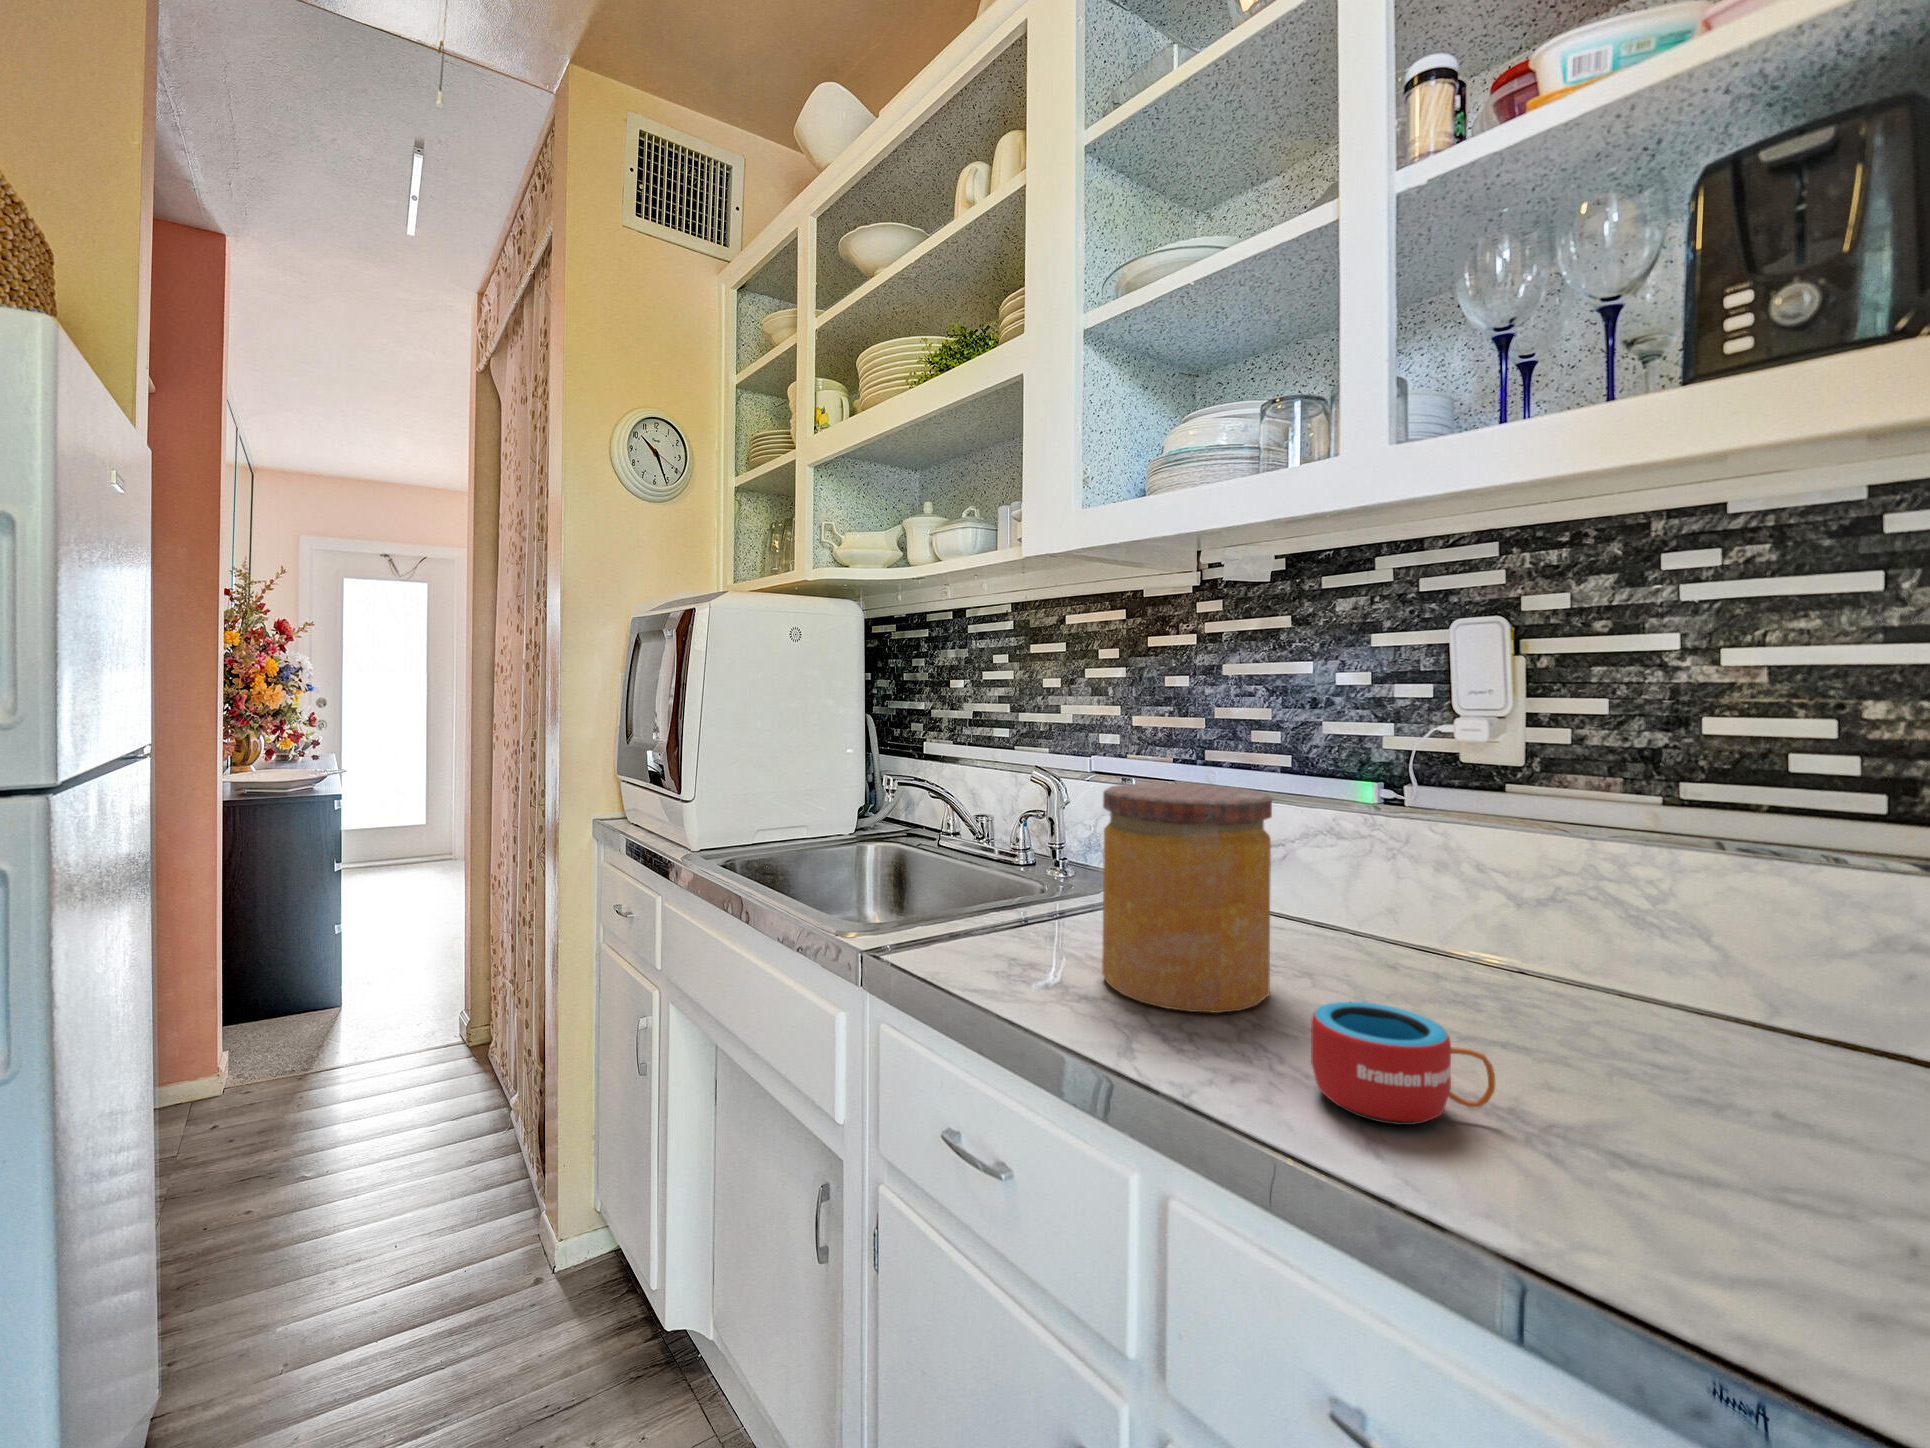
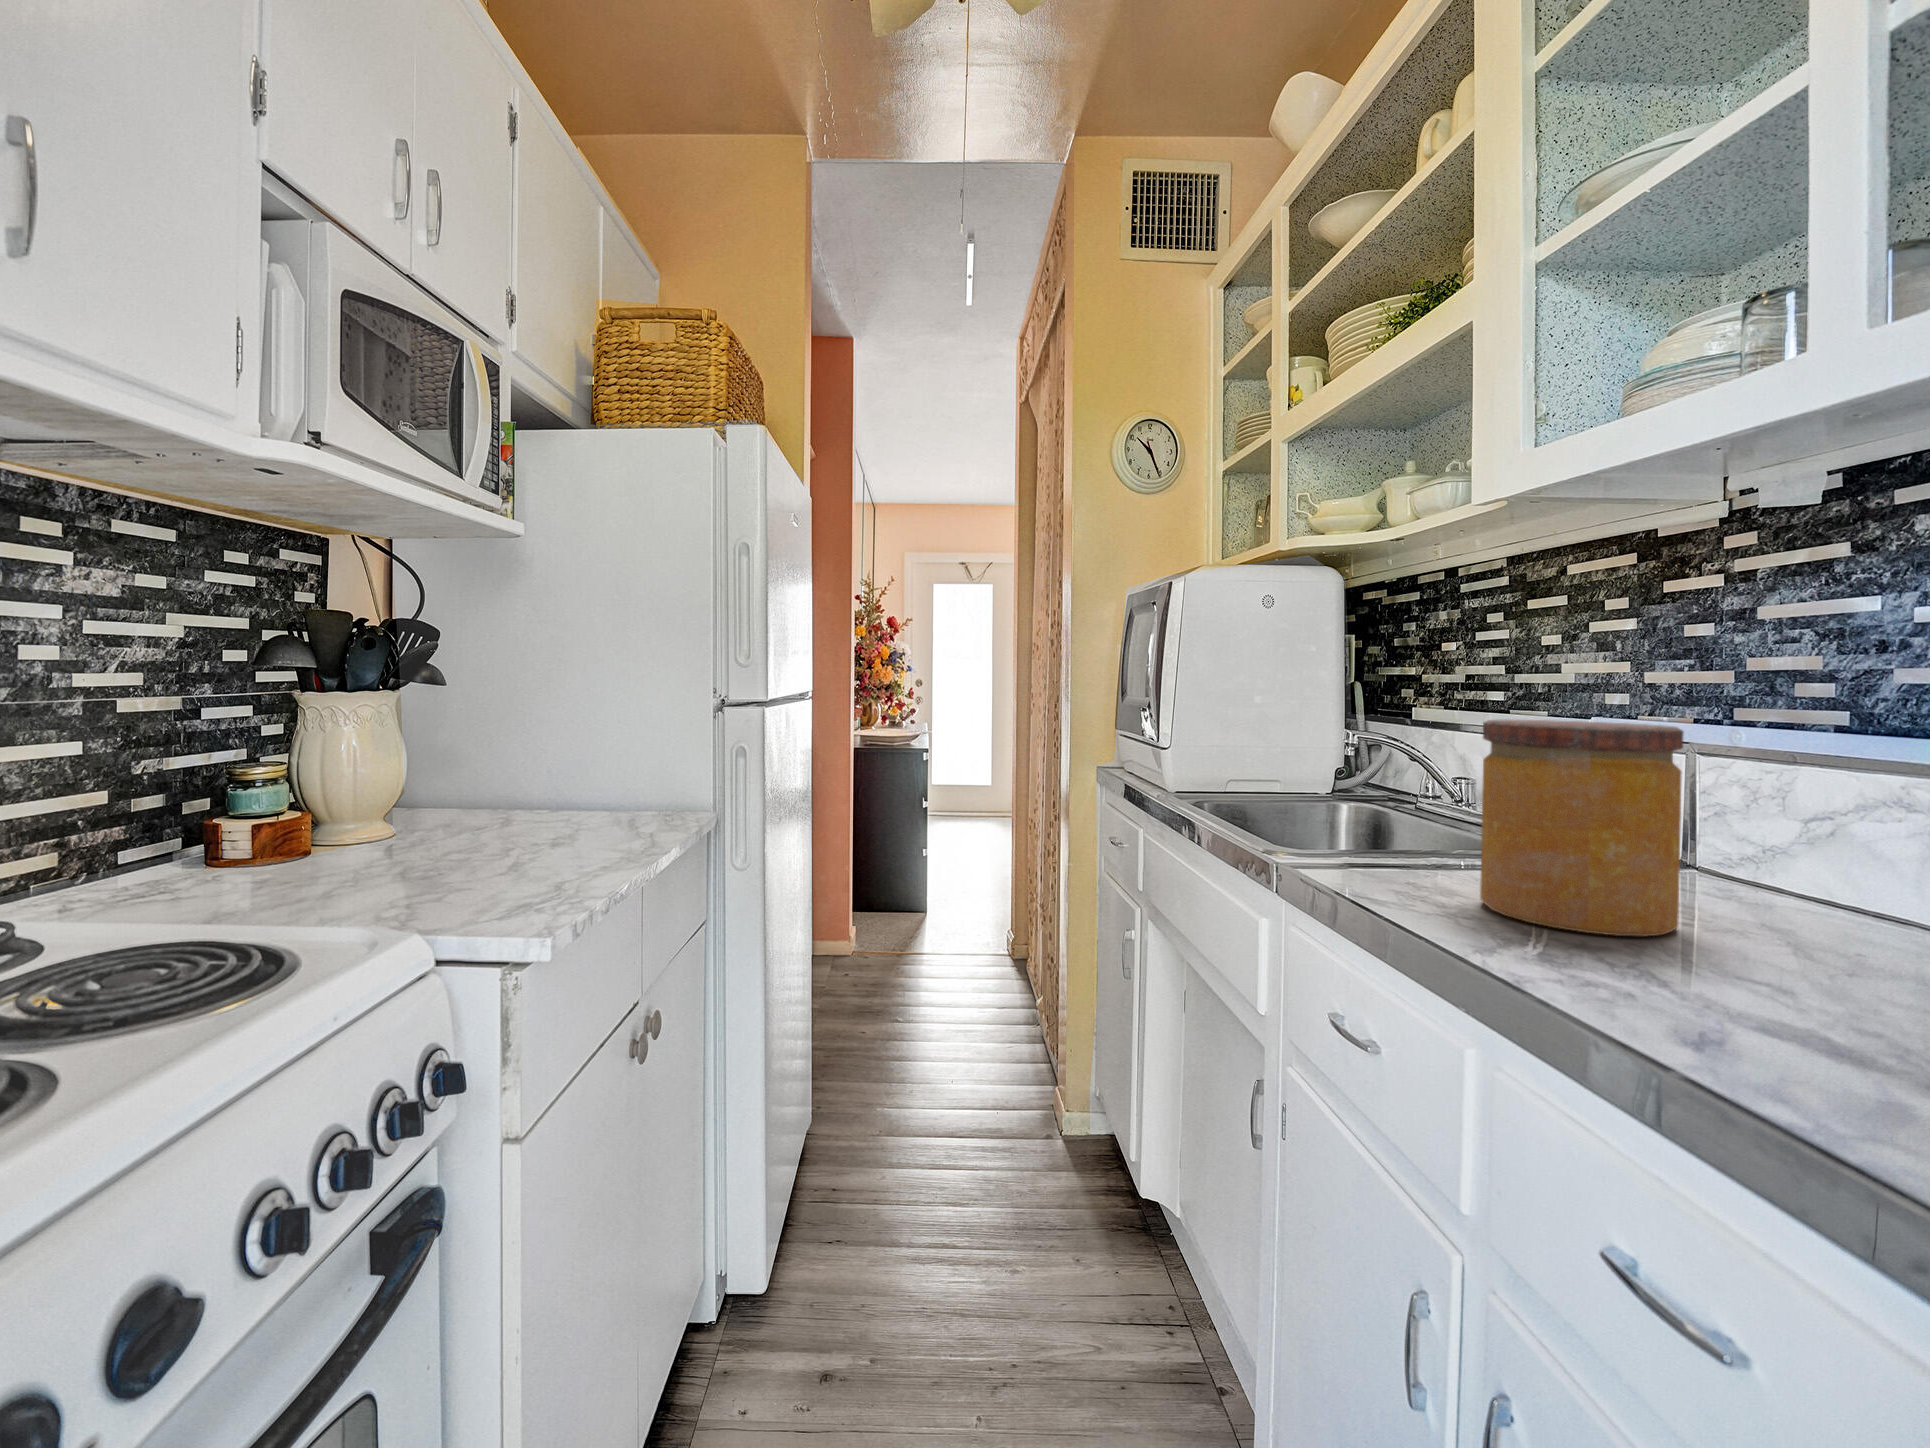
mug: present [1311,1002,1496,1125] -> none [1615,907,1826,1014]

